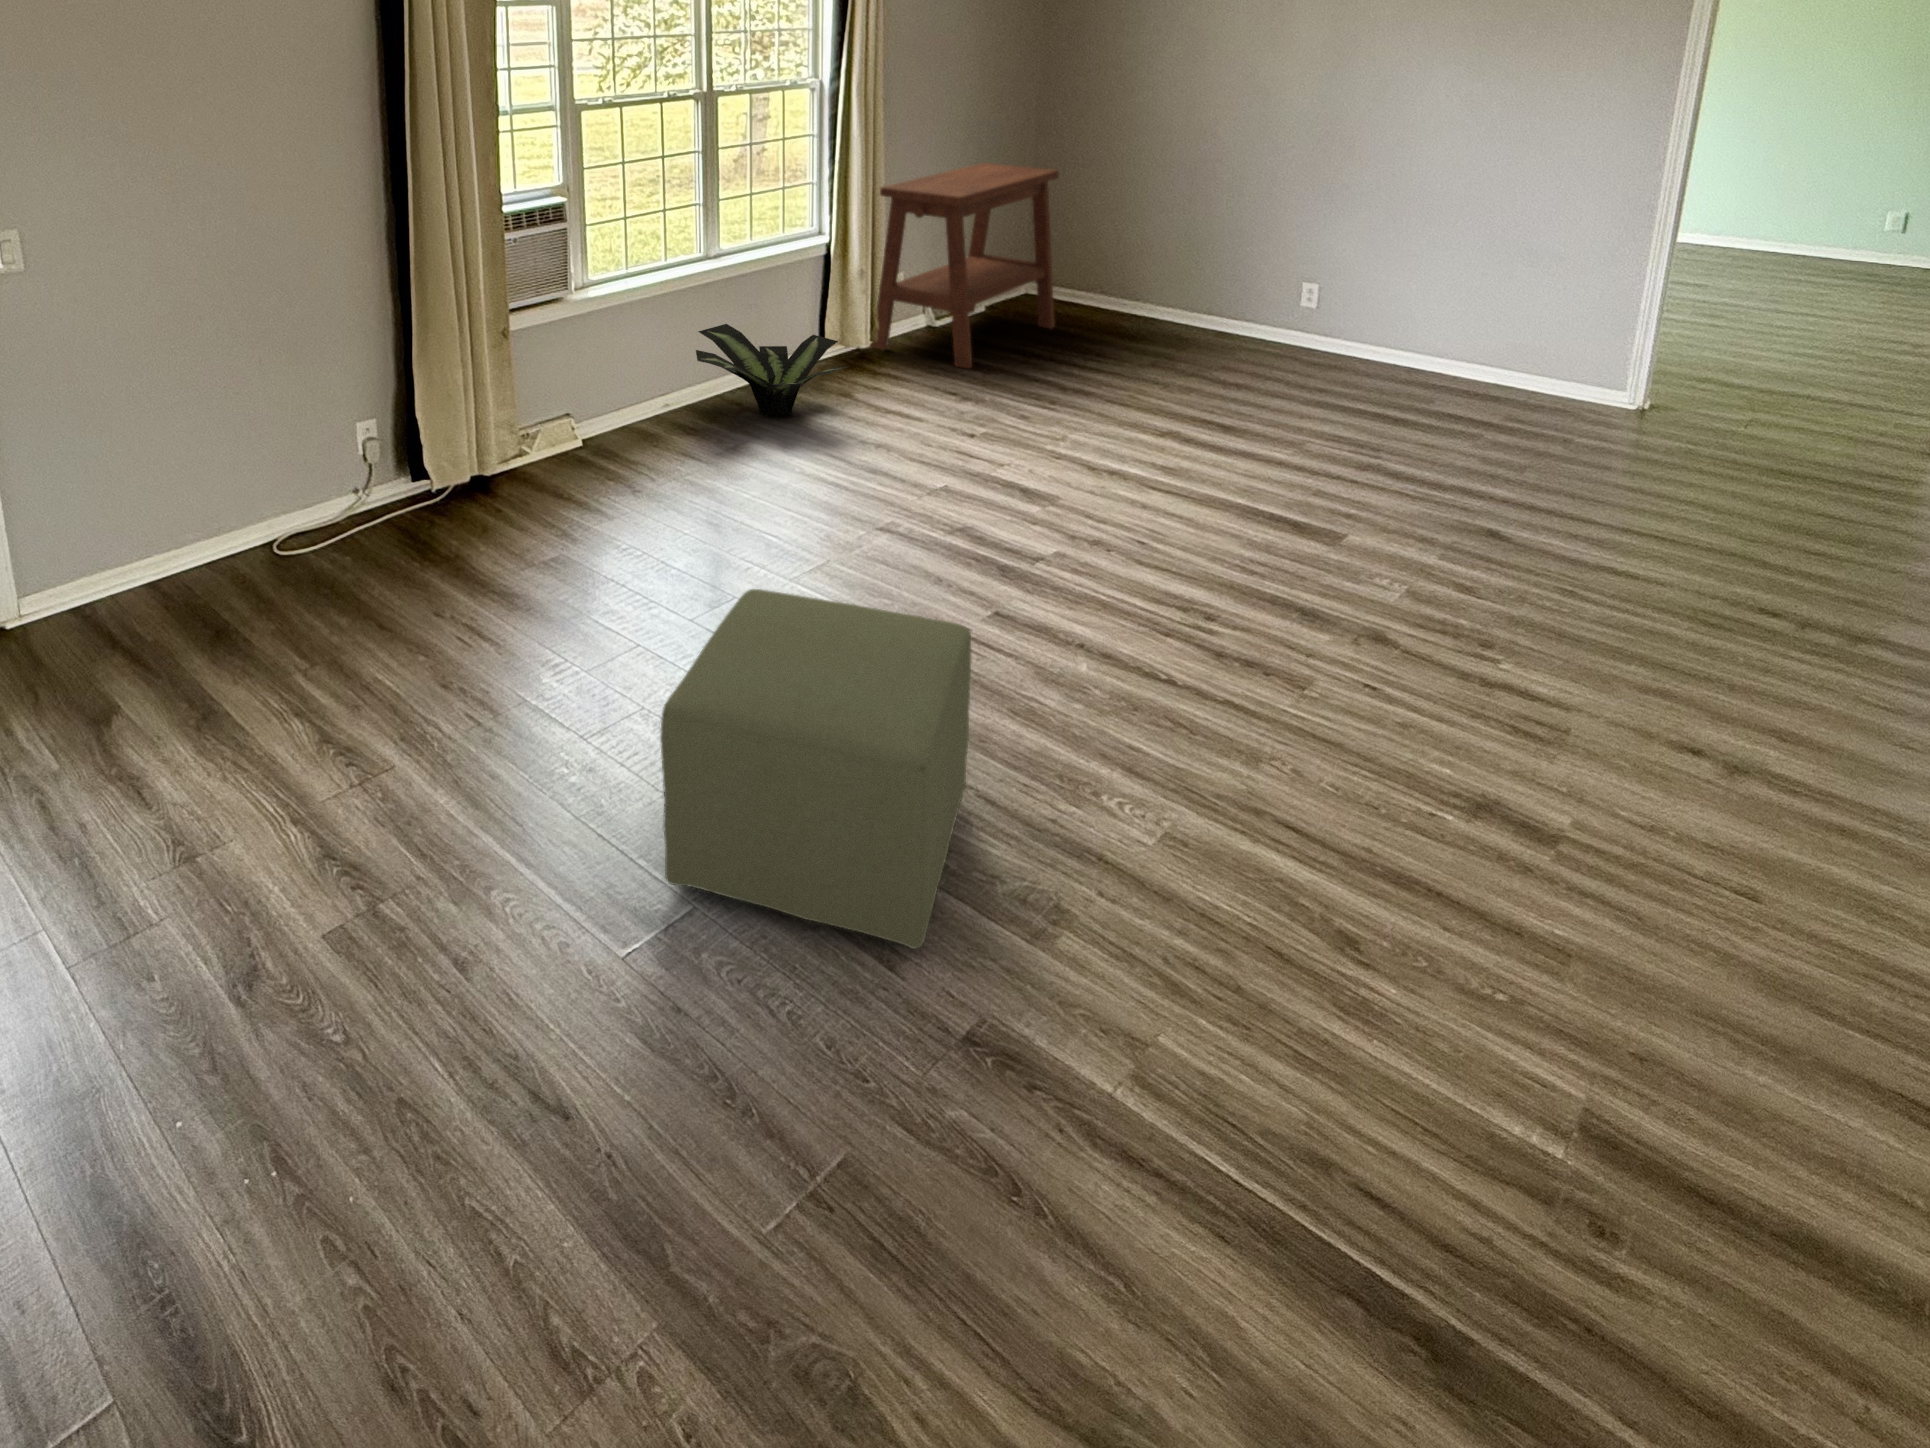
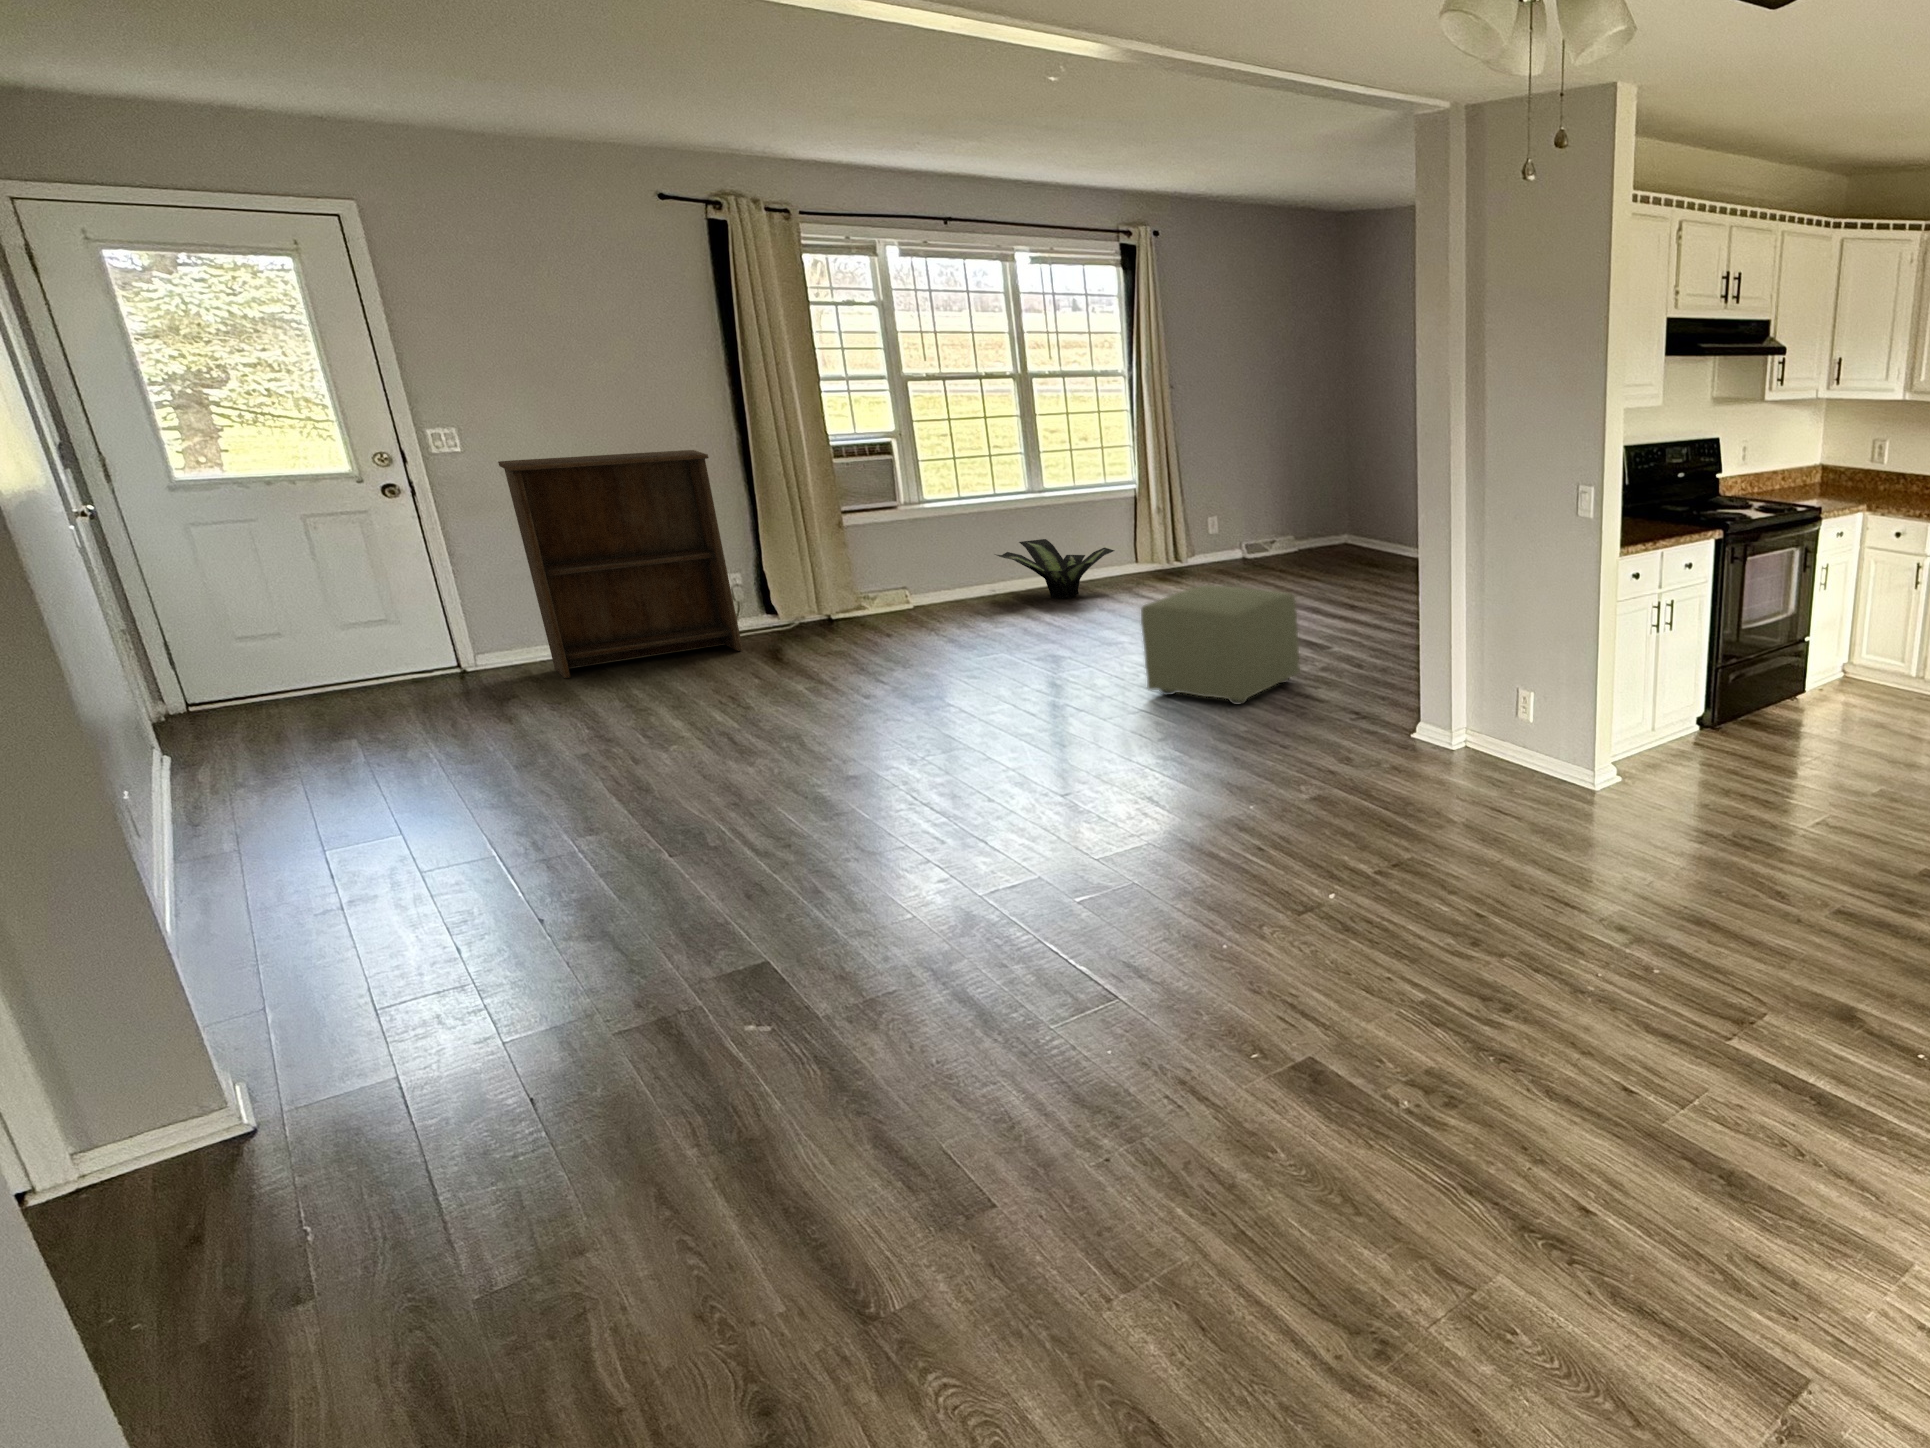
side table: present [872,163,1059,369] -> none [1177,439,1340,580]
bookshelf: none [93,244,424,660] -> present [498,450,743,678]
ottoman: present [660,589,971,949] -> present [1141,585,1300,704]

